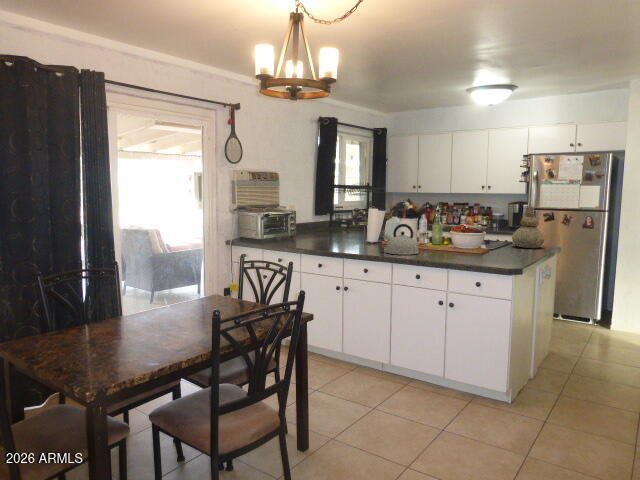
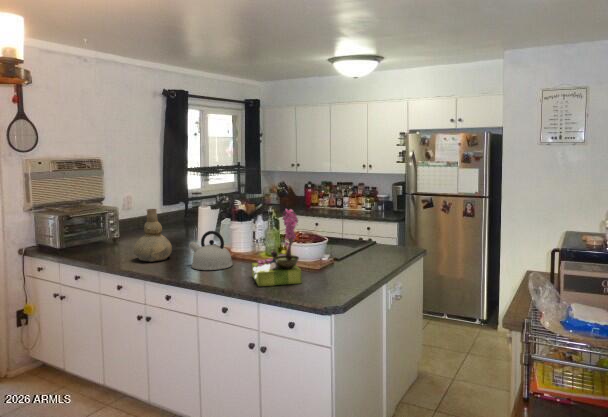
flower arrangement: none [445,203,493,263] -> present [252,209,302,286]
vase: present [512,207,544,248] -> present [134,209,172,261]

